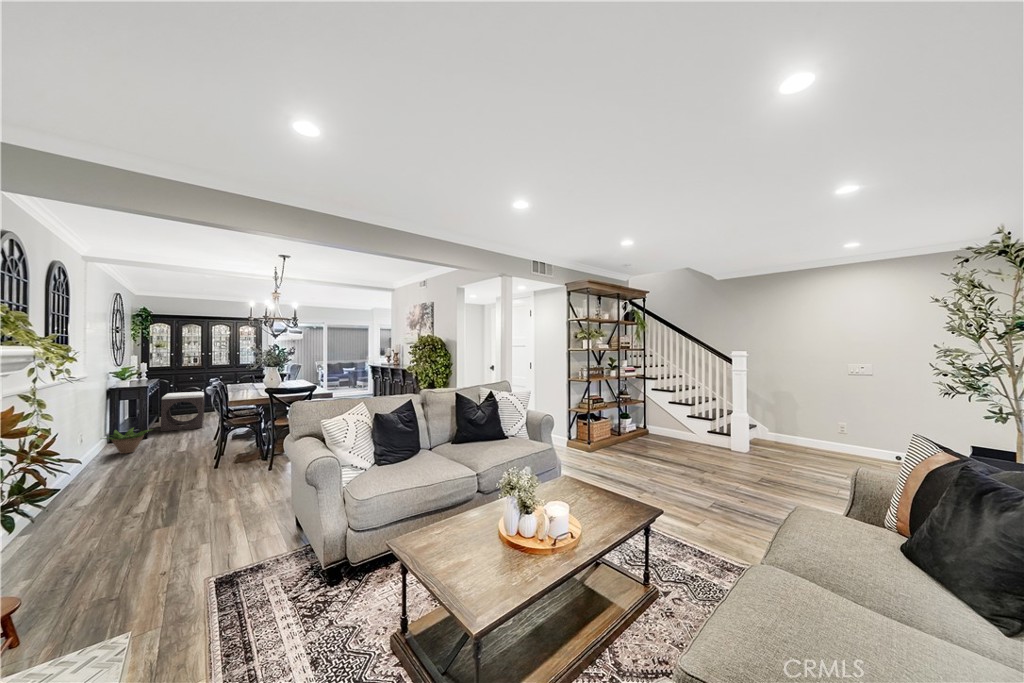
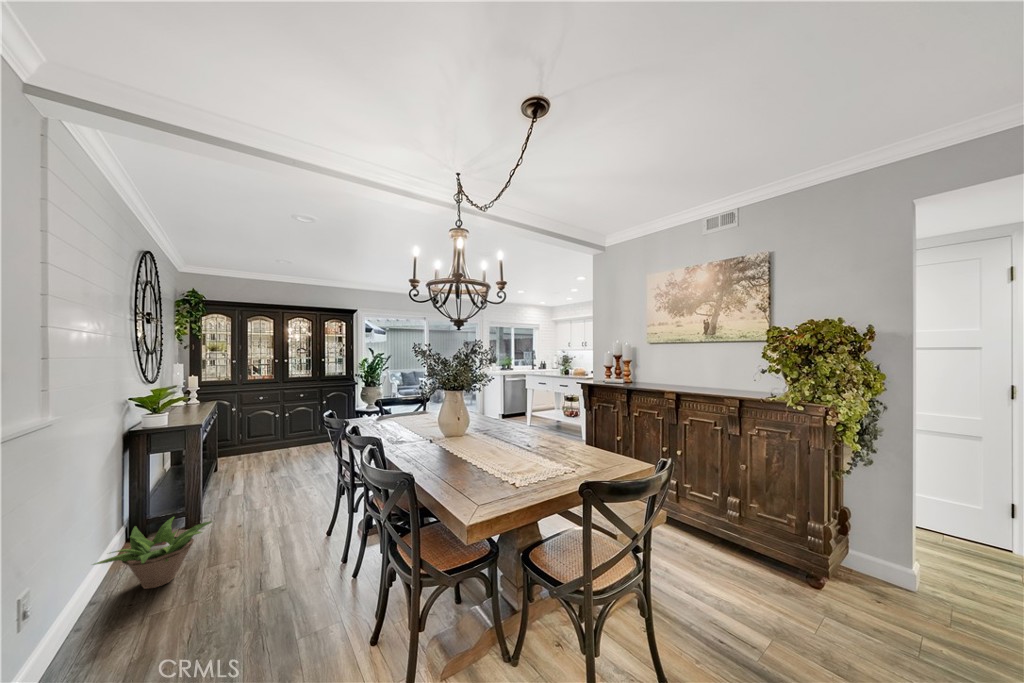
footstool: present [161,392,204,431] -> none [221,422,288,498]

